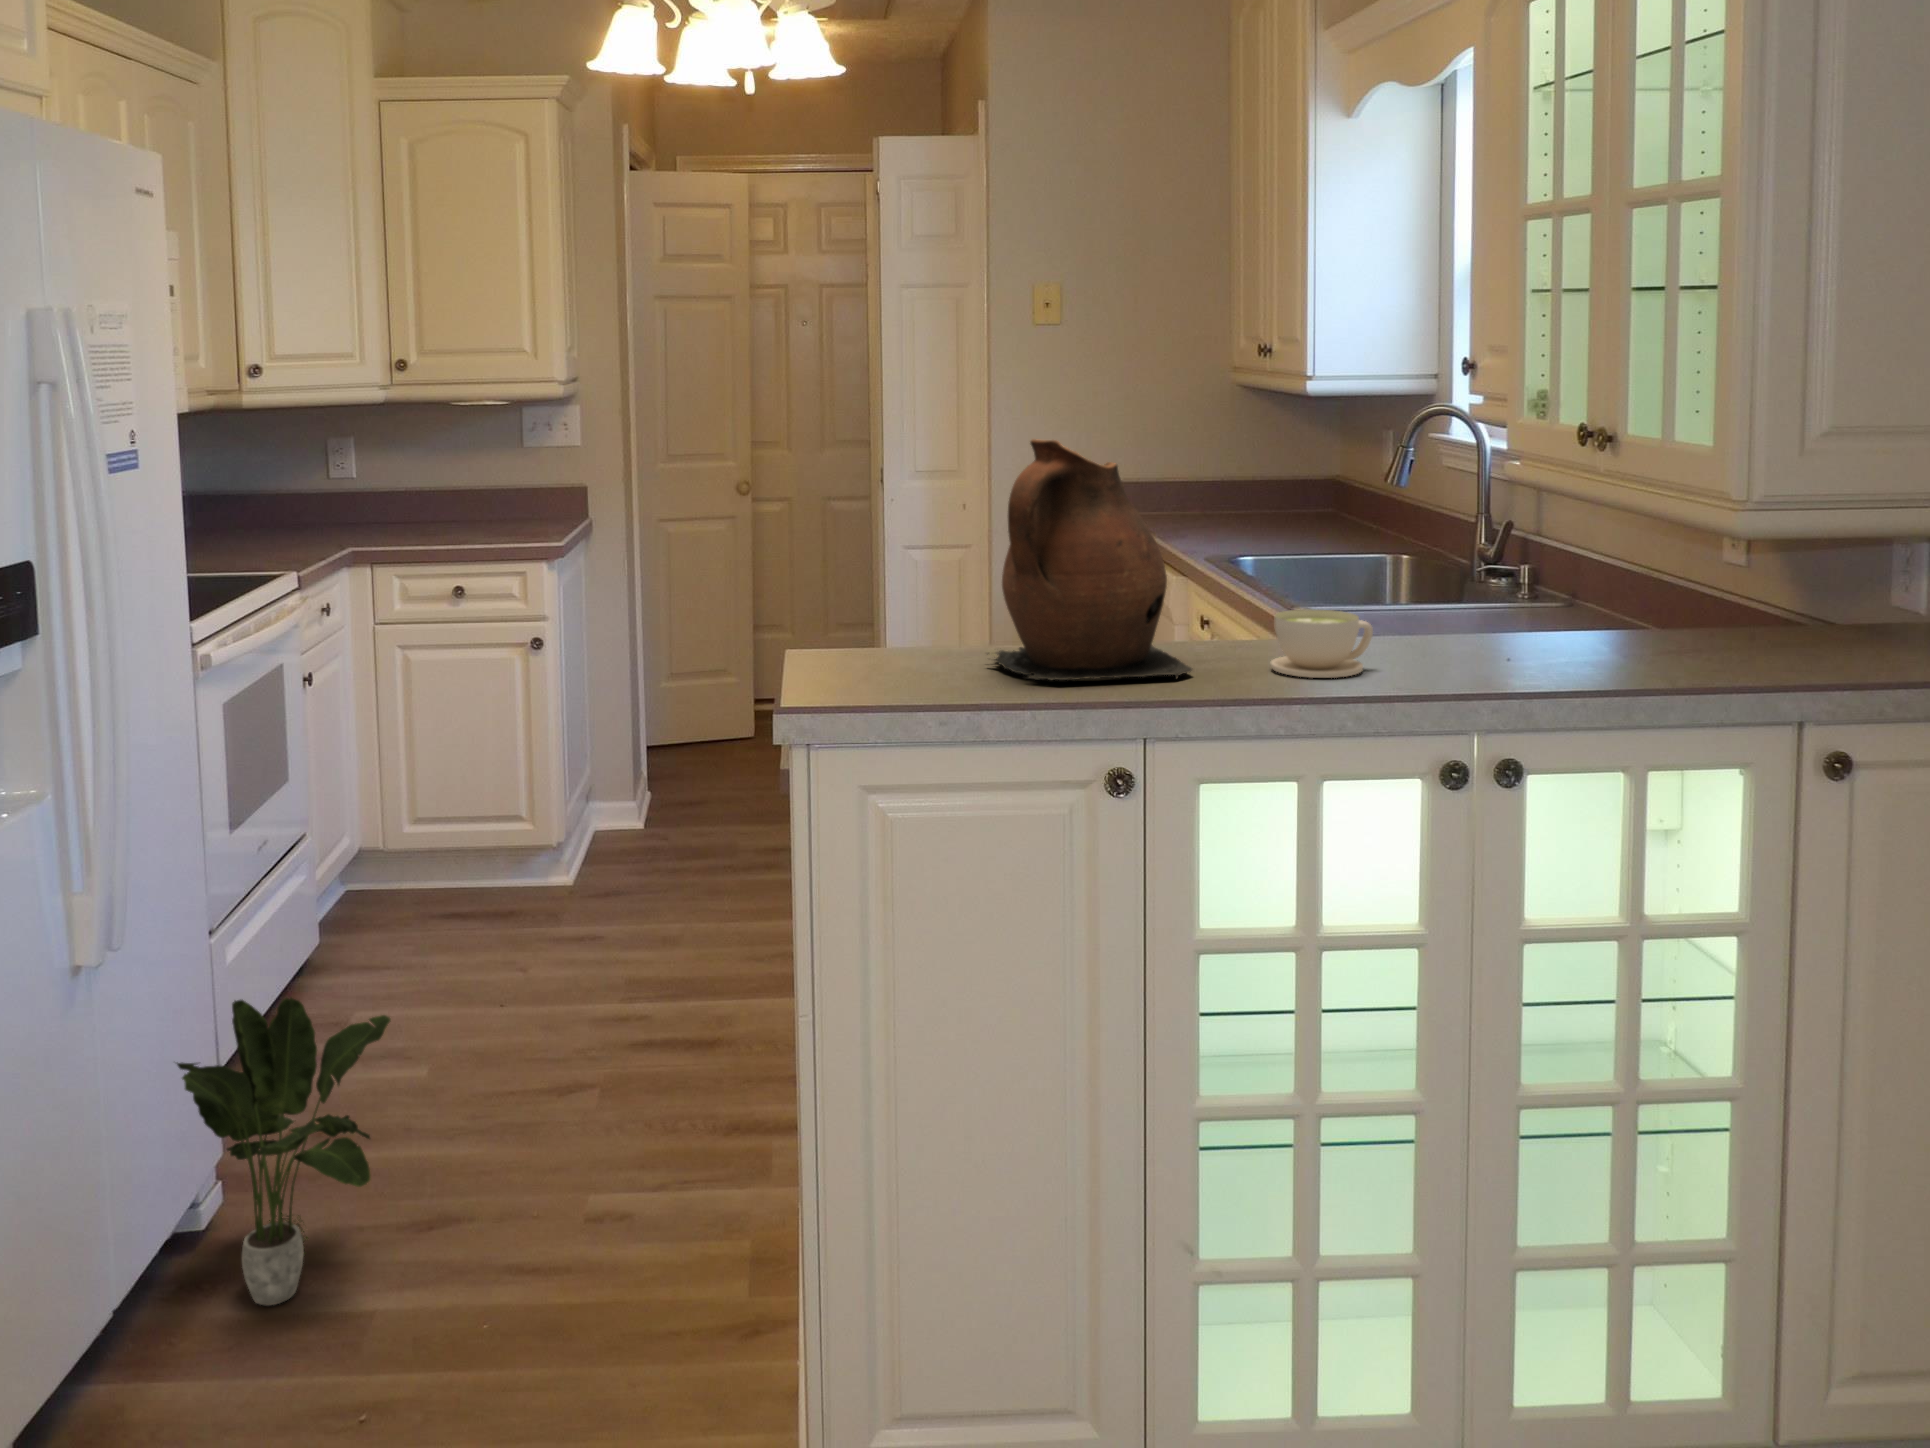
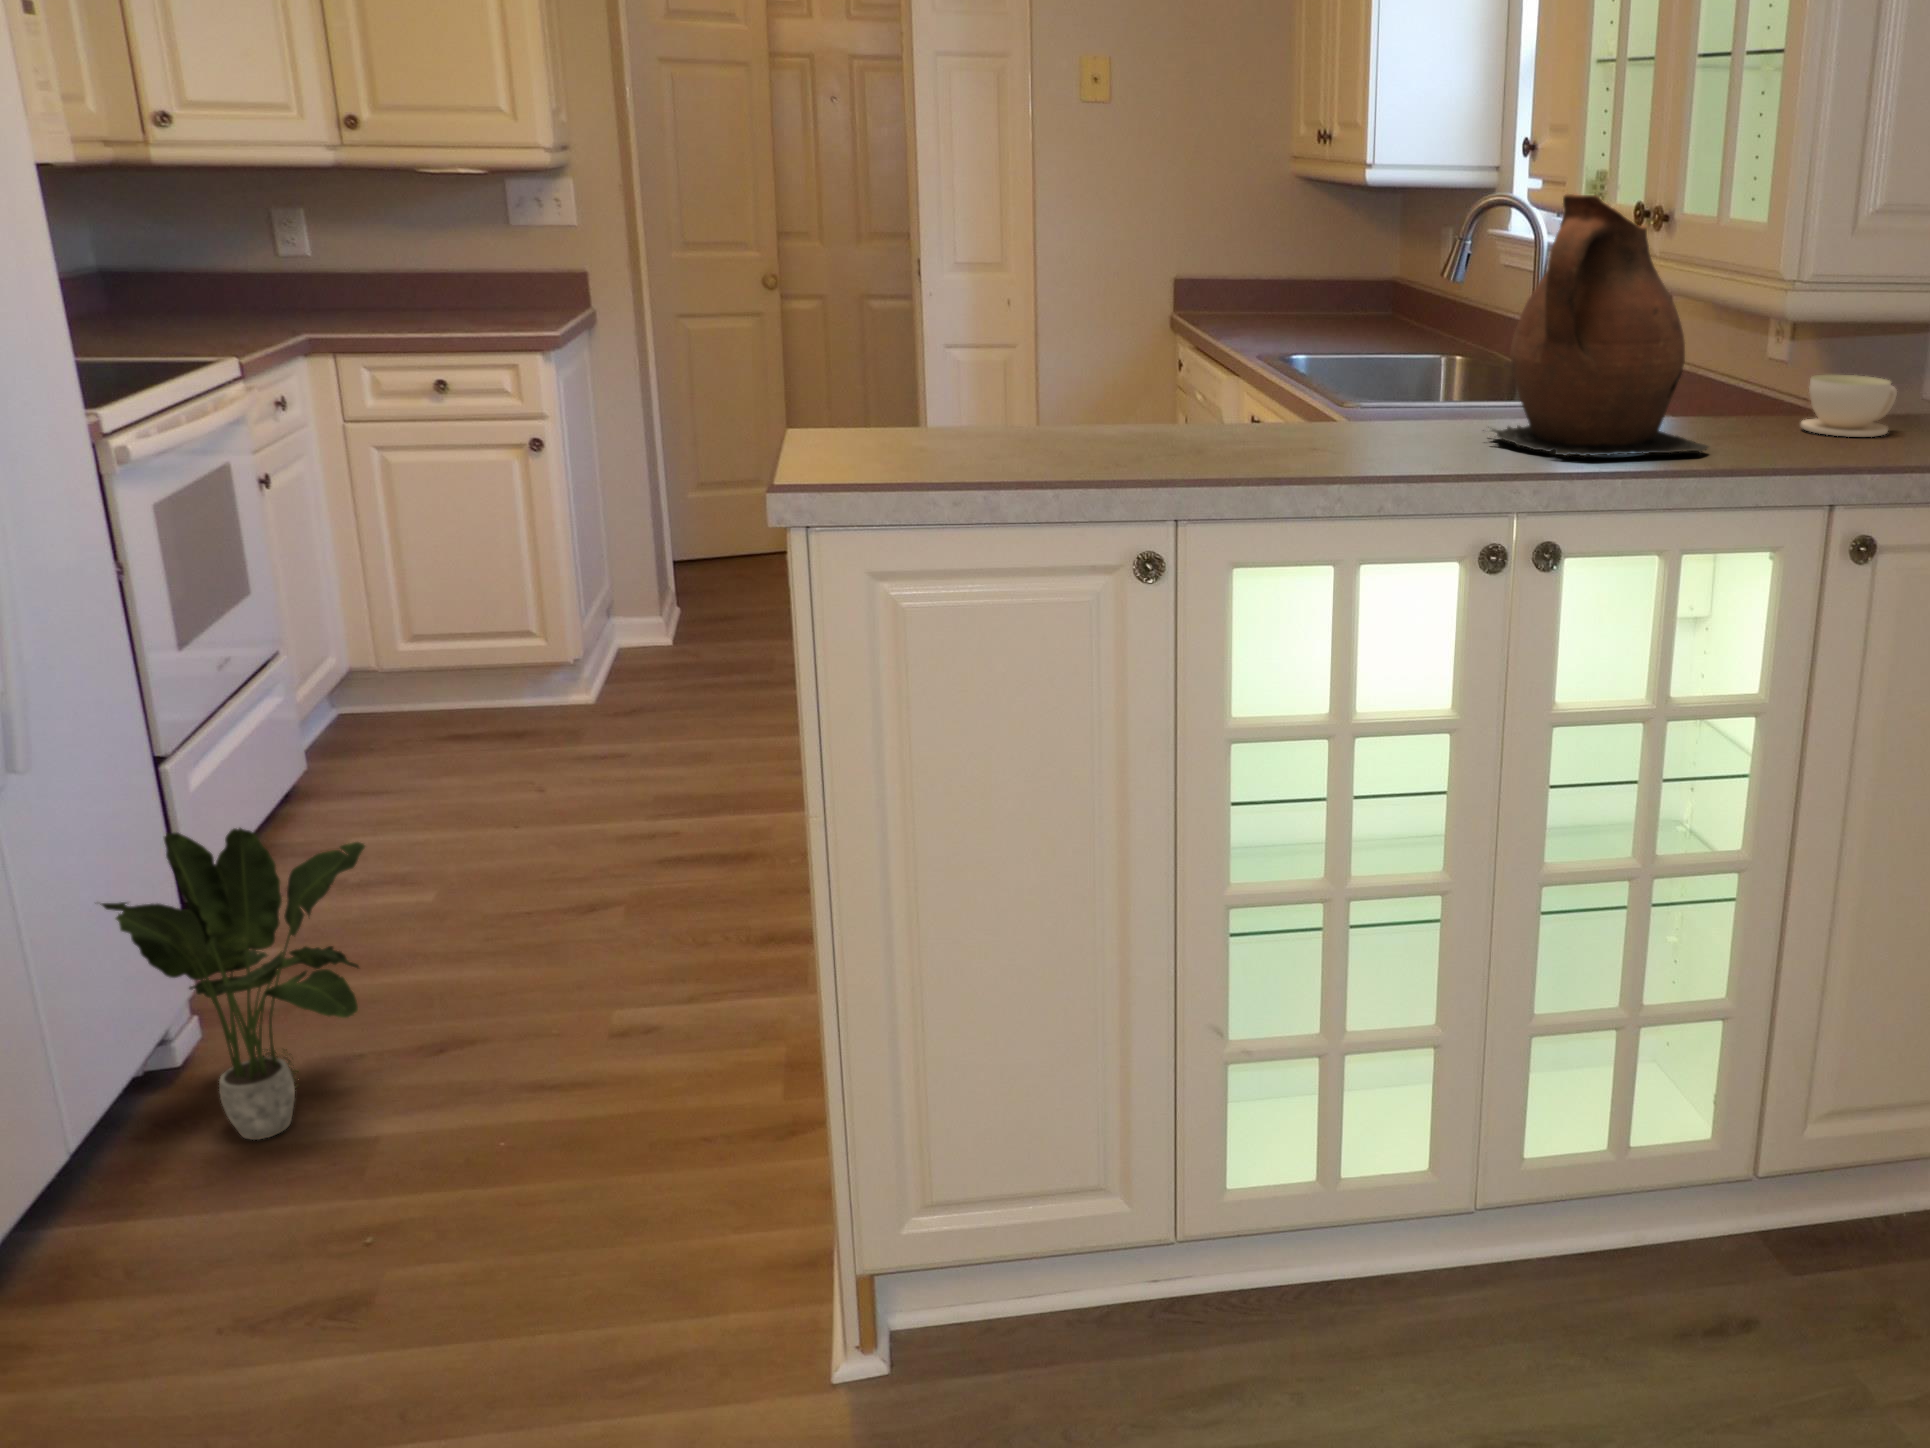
ceramic pitcher: present [988,439,1192,680] -> present [1492,194,1708,456]
coffee cup: present [1271,609,1373,678] -> present [1801,375,1897,437]

